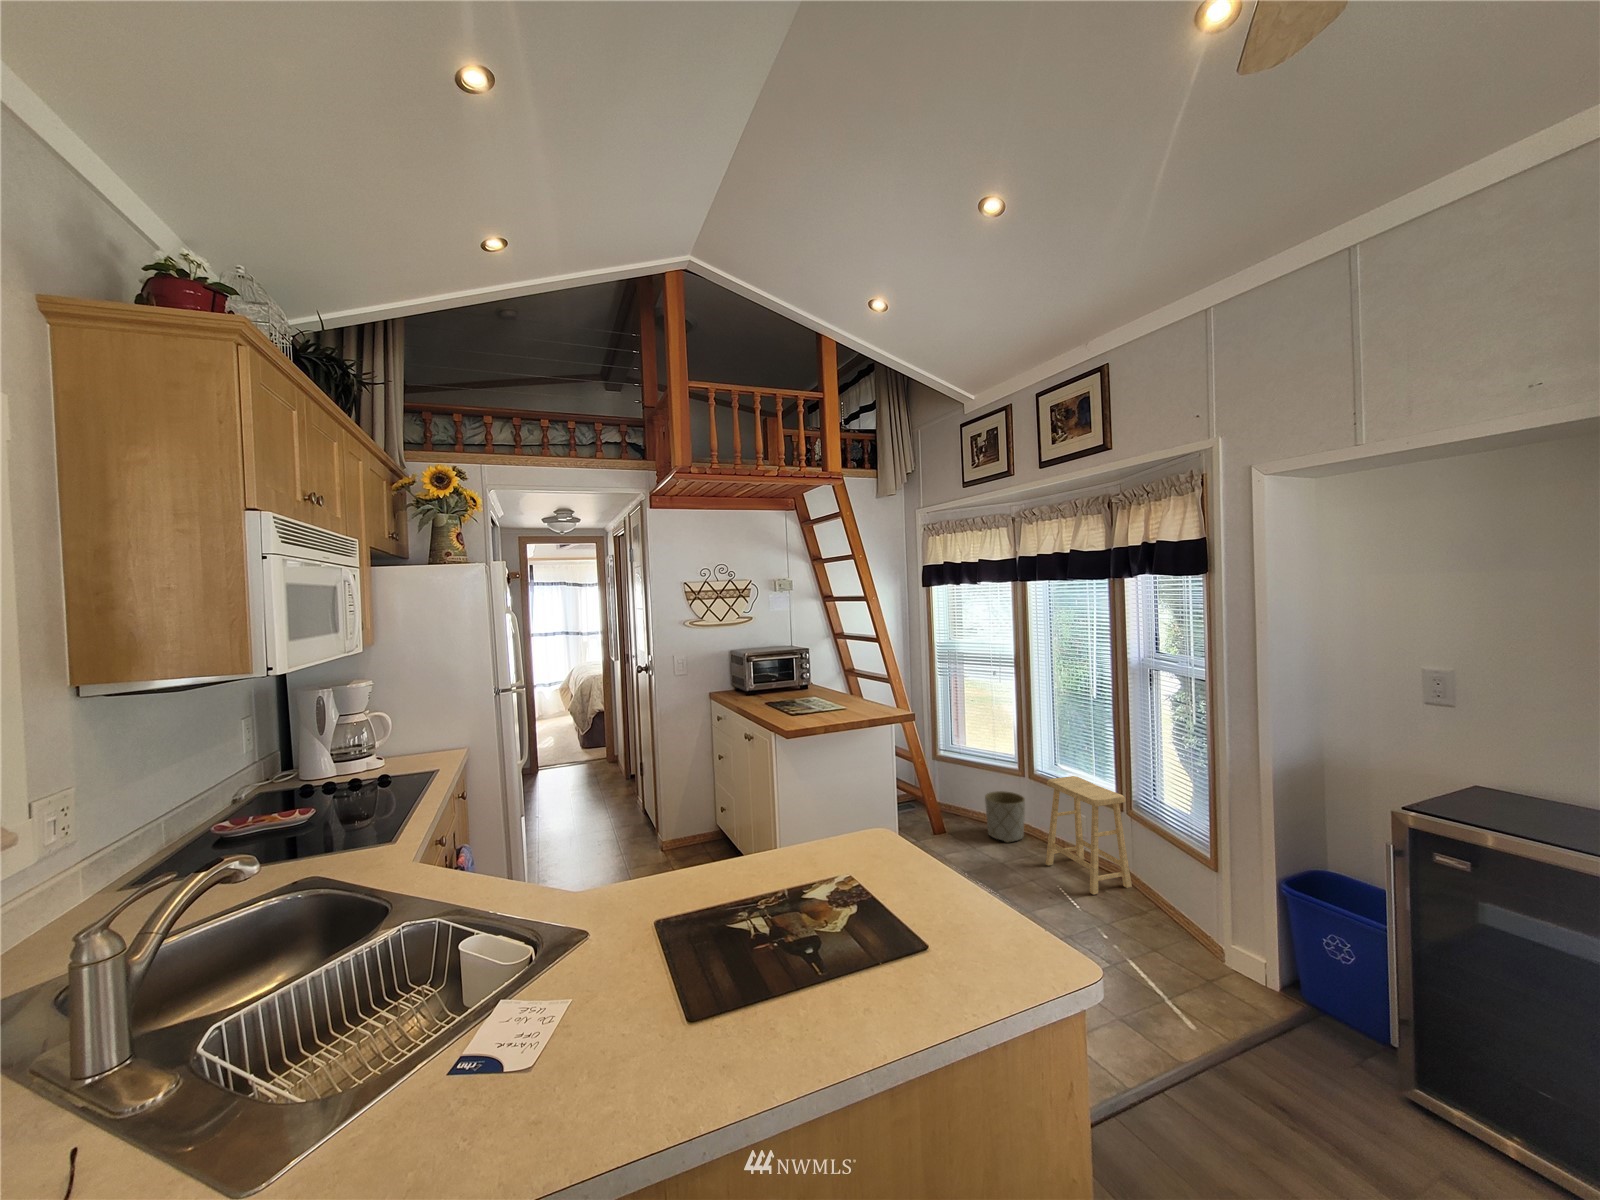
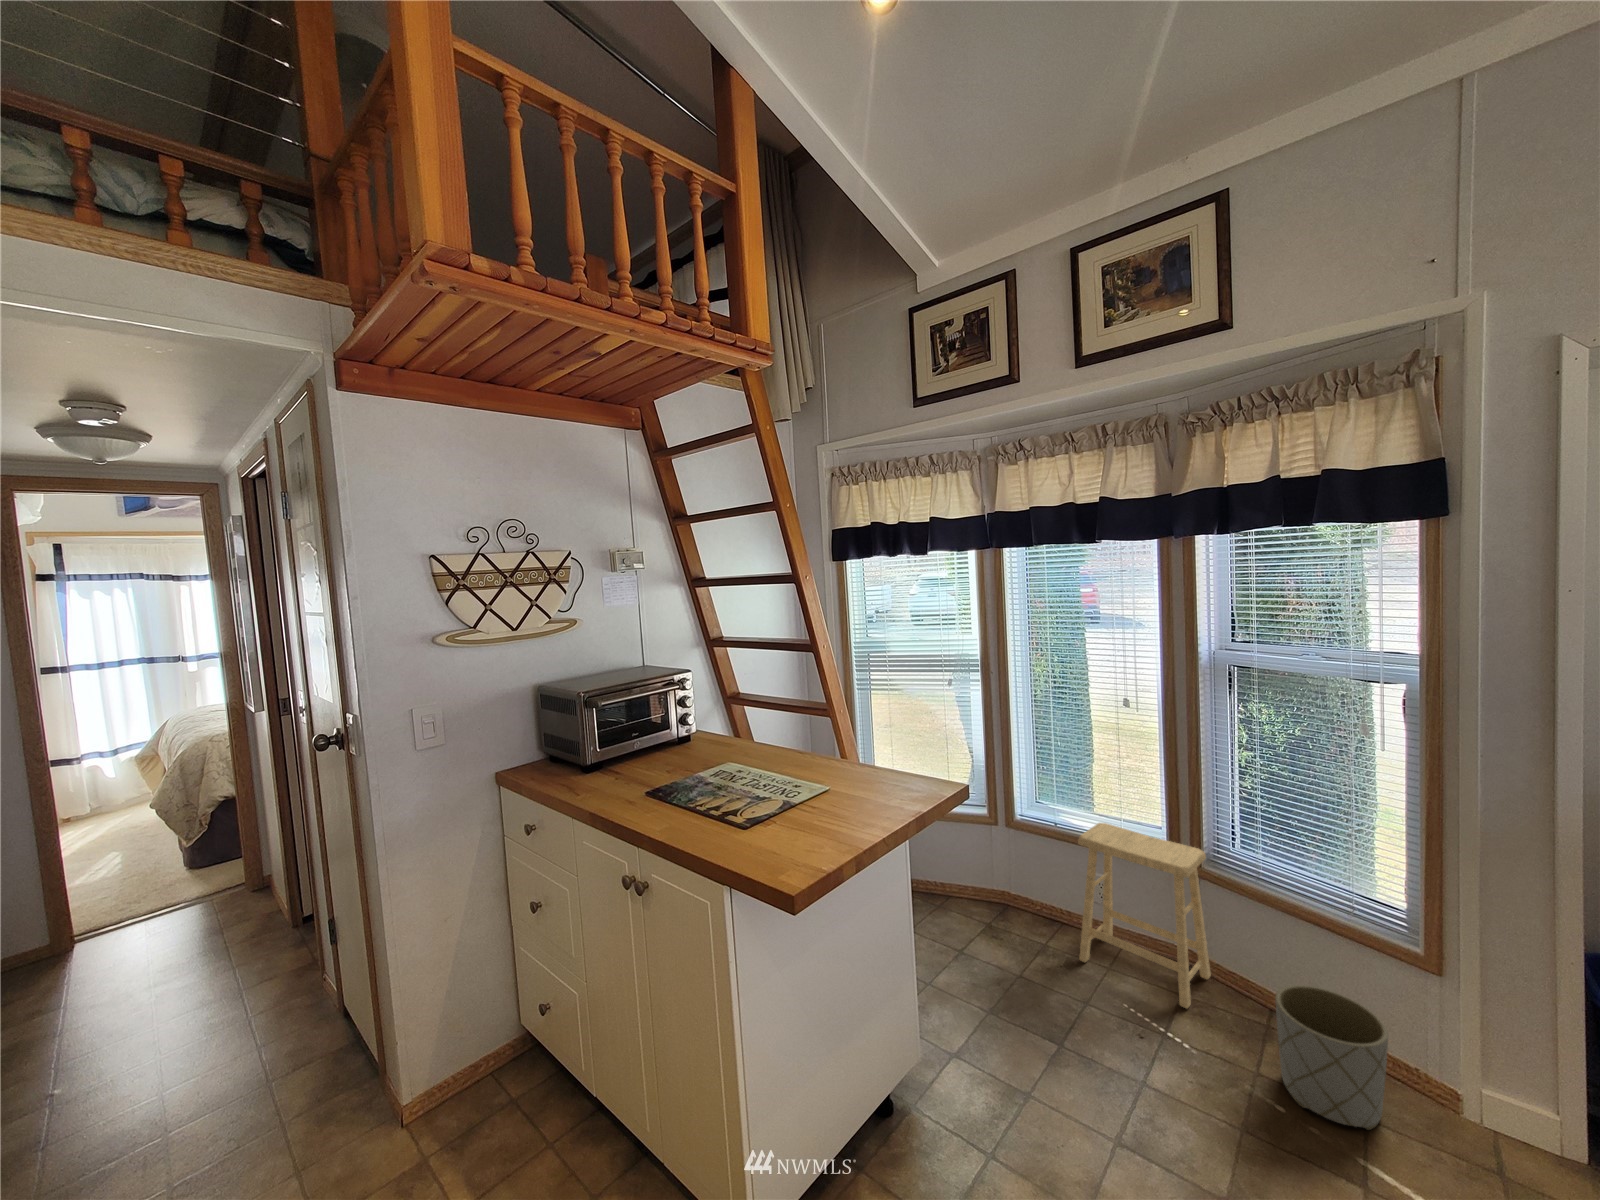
planter: present [985,791,1025,843] -> present [1275,985,1388,1130]

